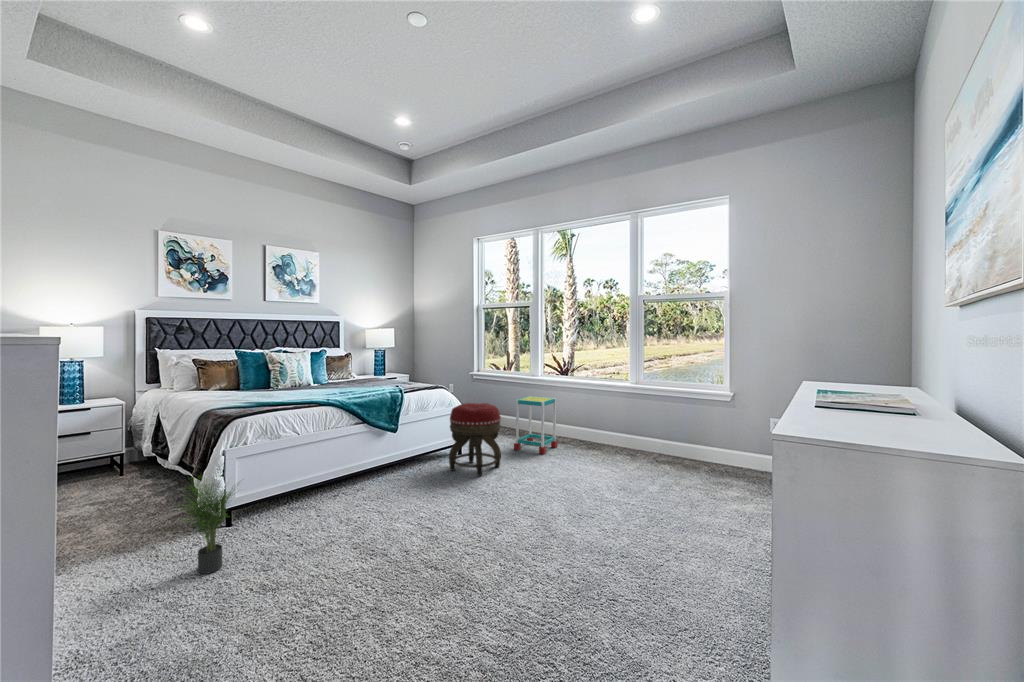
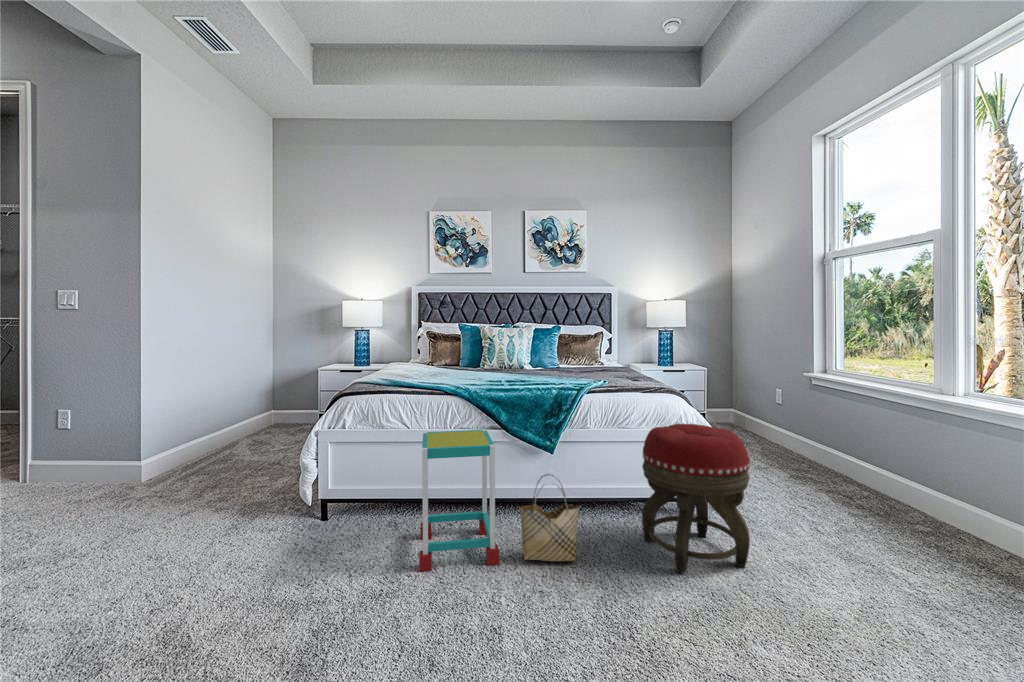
side table: present [514,396,557,454] -> present [419,430,499,571]
woven basket: none [405,442,435,493] -> present [520,474,579,561]
potted plant: present [184,476,233,574] -> none [154,445,260,575]

